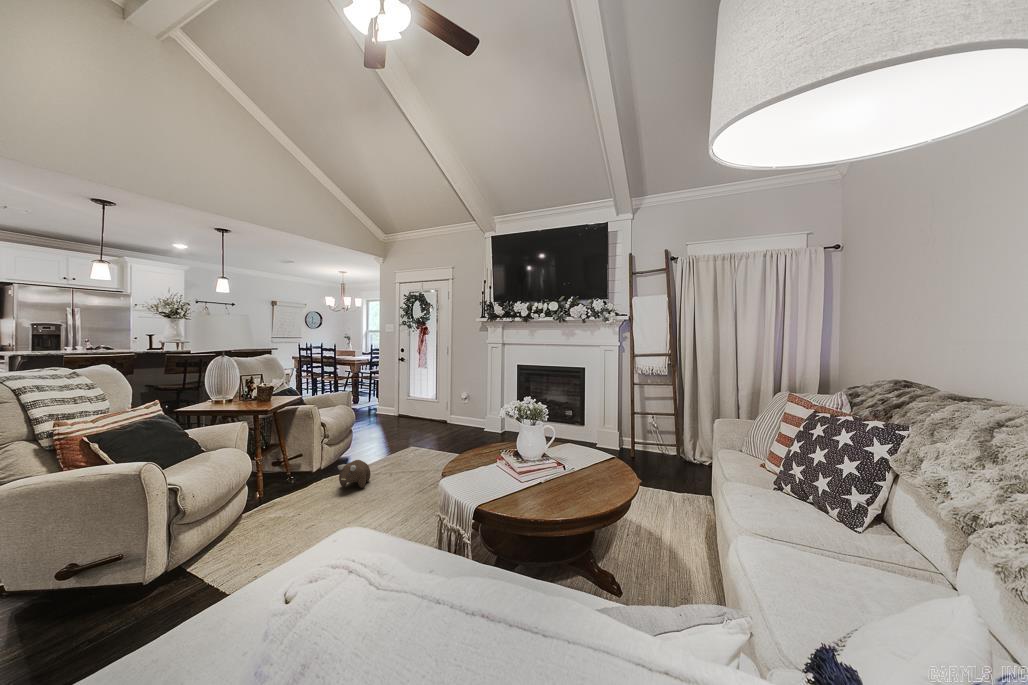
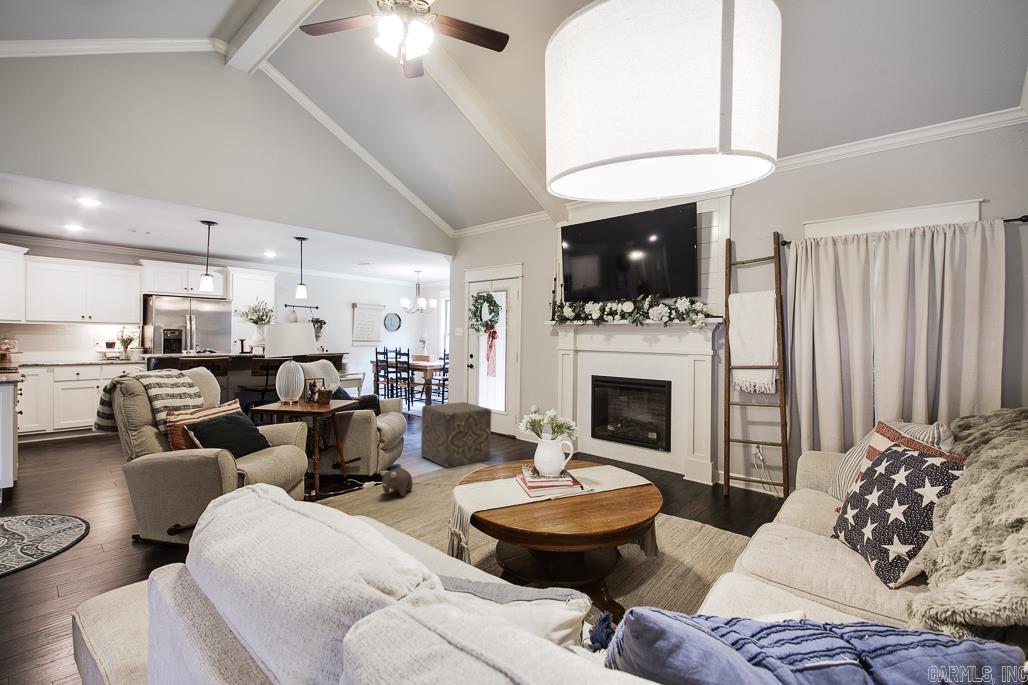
ottoman: none [367,391,435,454] -> present [421,402,491,468]

